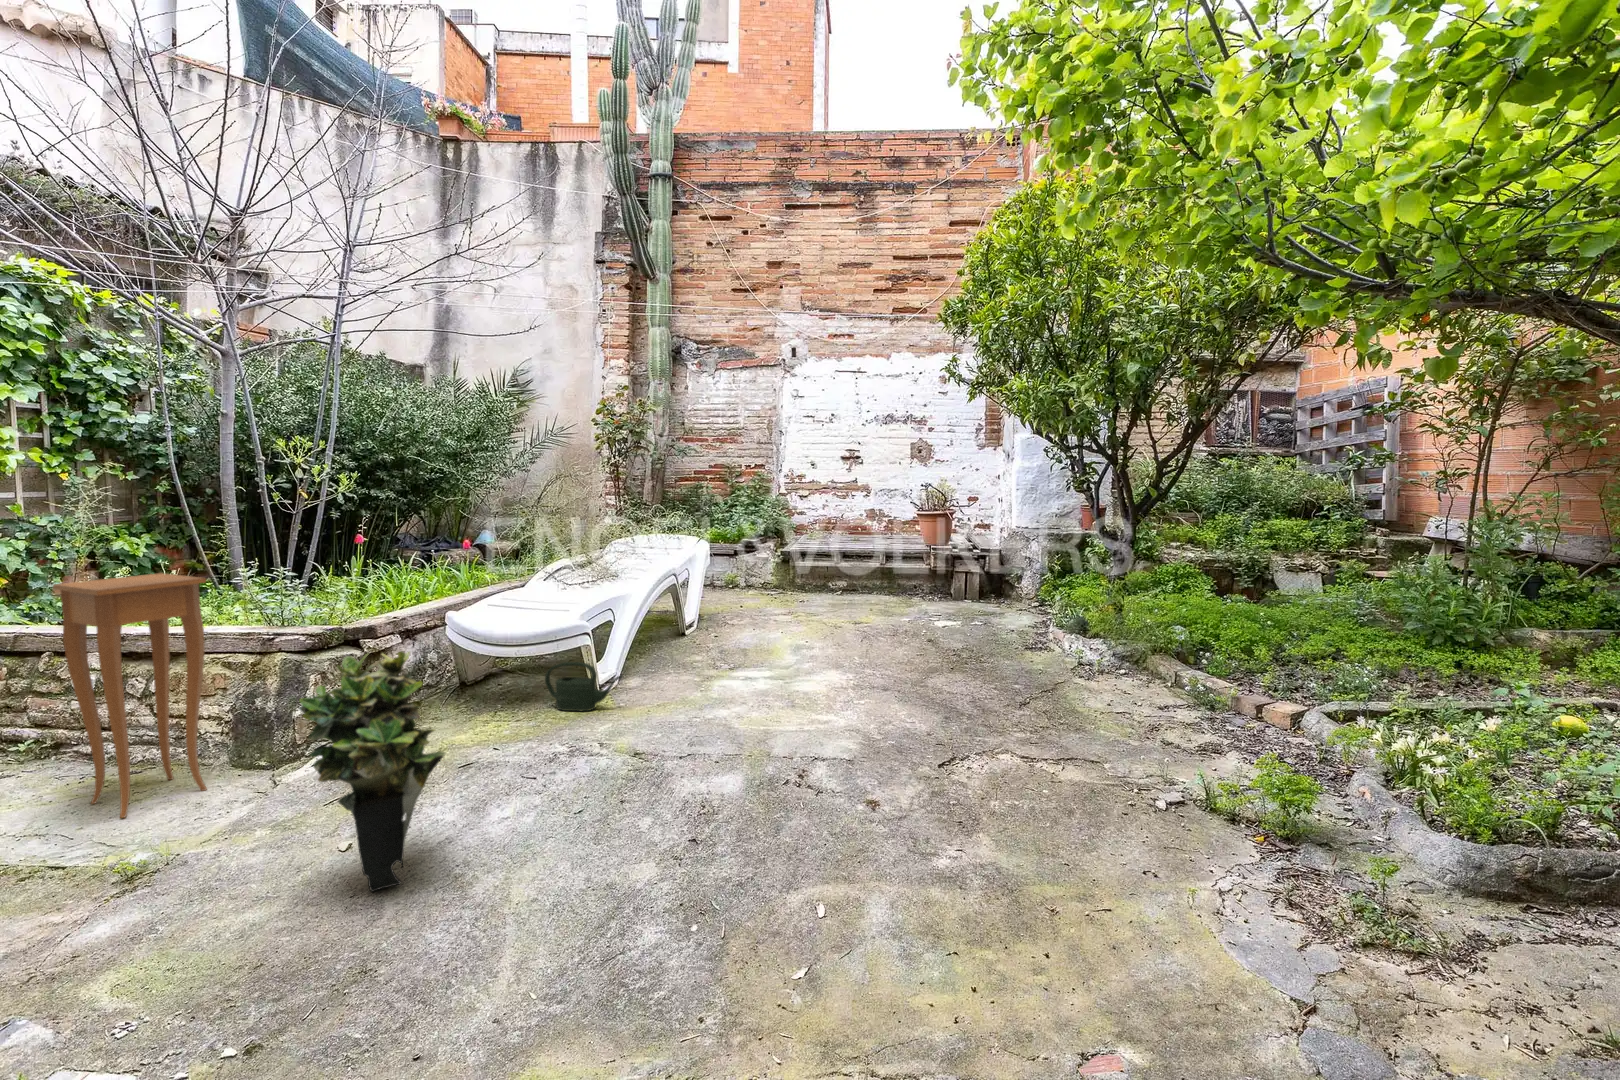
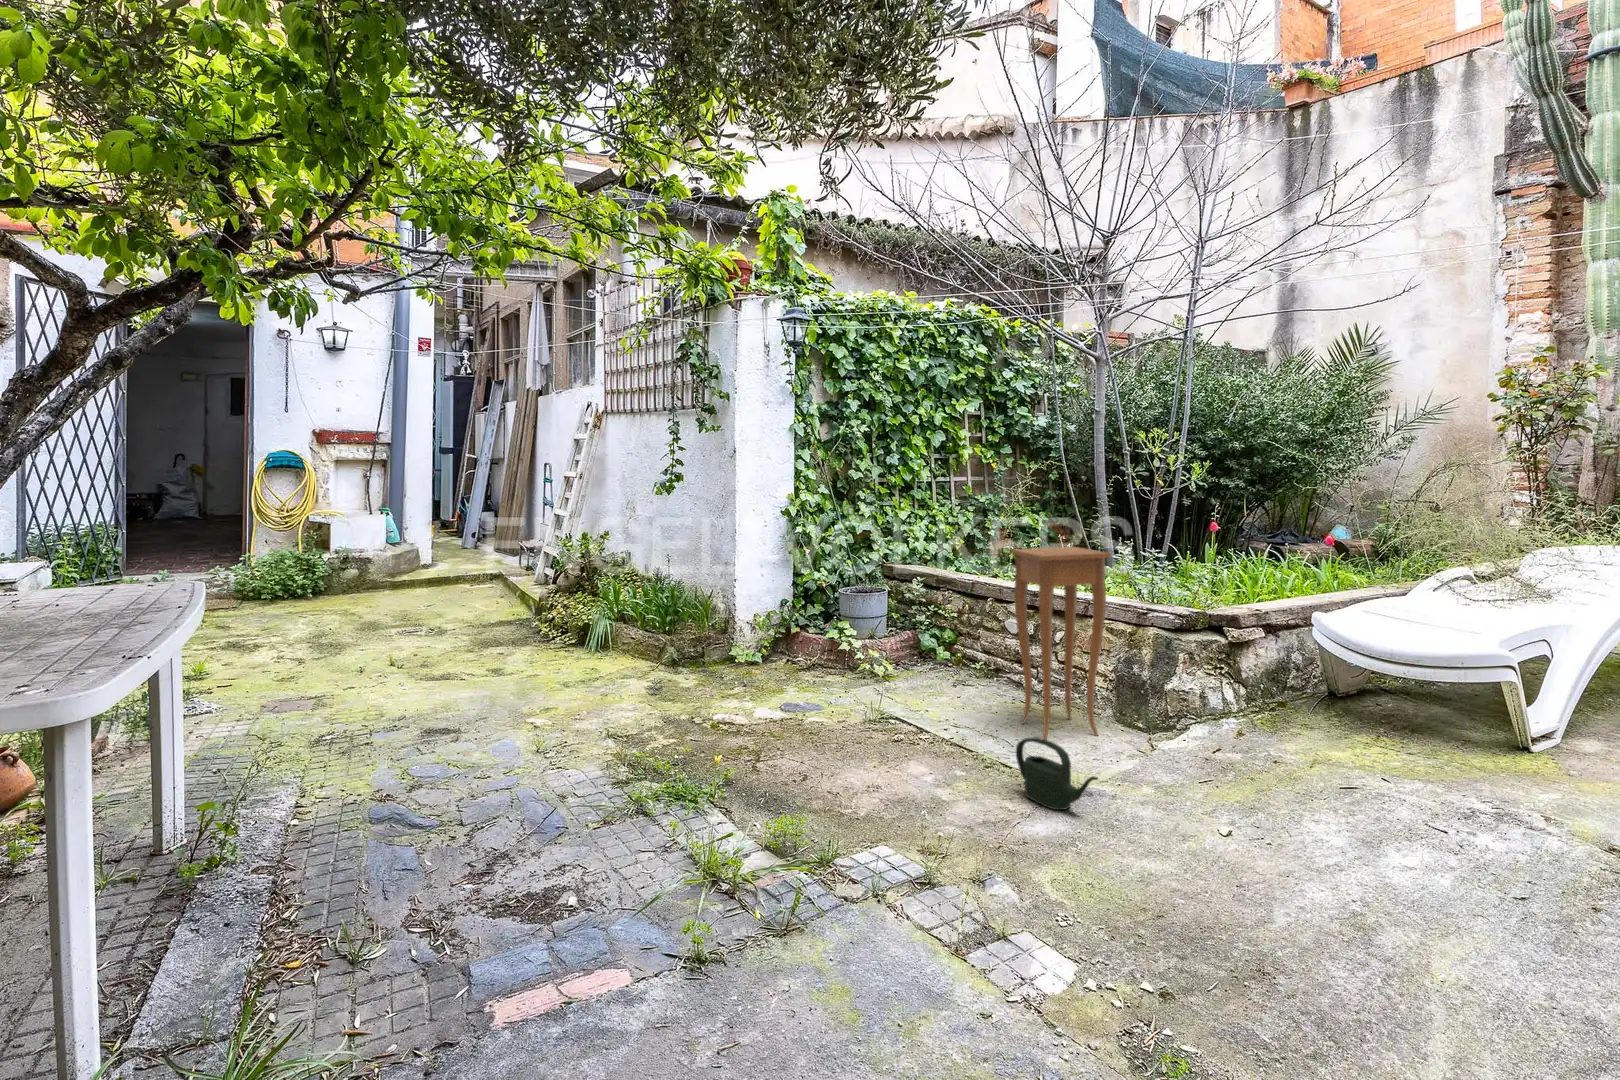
potted plant: present [299,651,445,892] -> none [1209,641,1359,886]
watering can: present [545,662,621,711] -> present [1016,738,1098,810]

